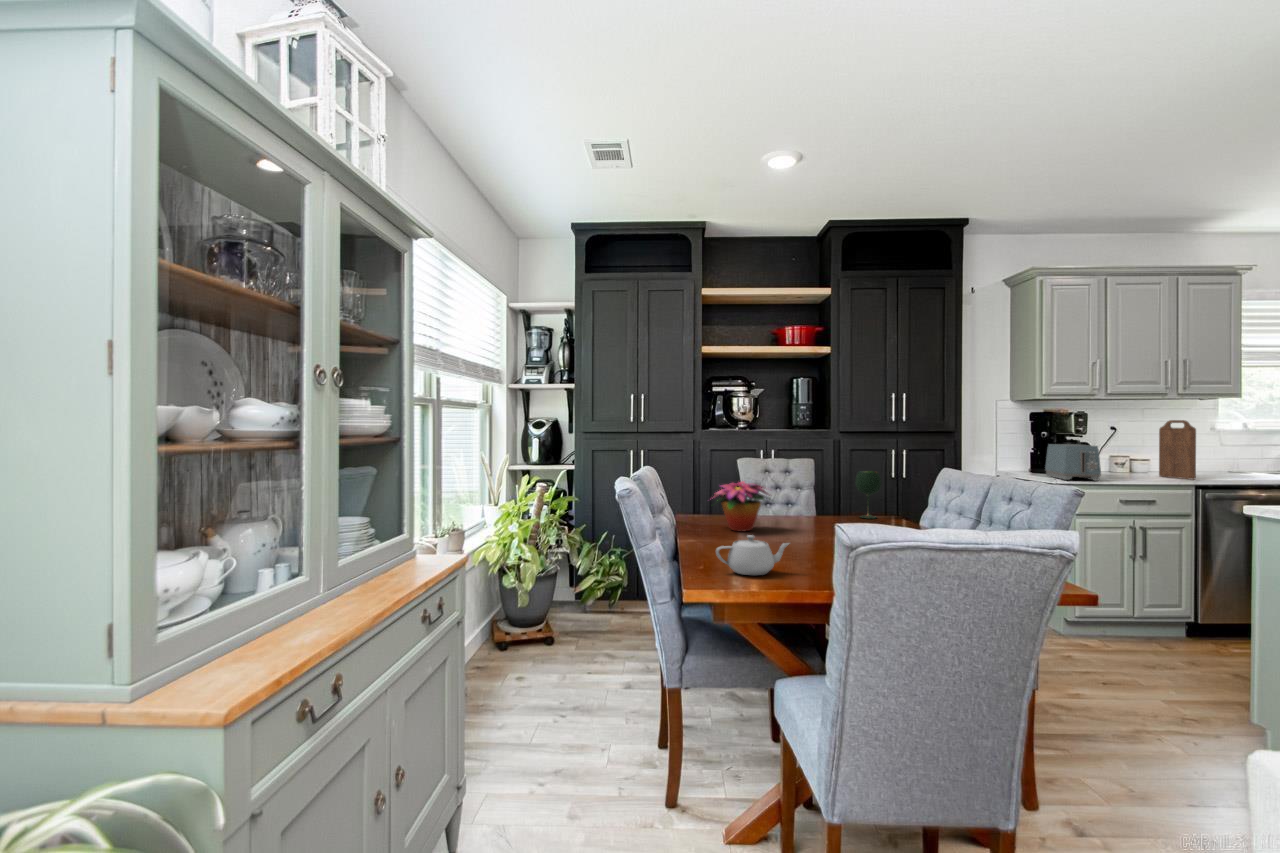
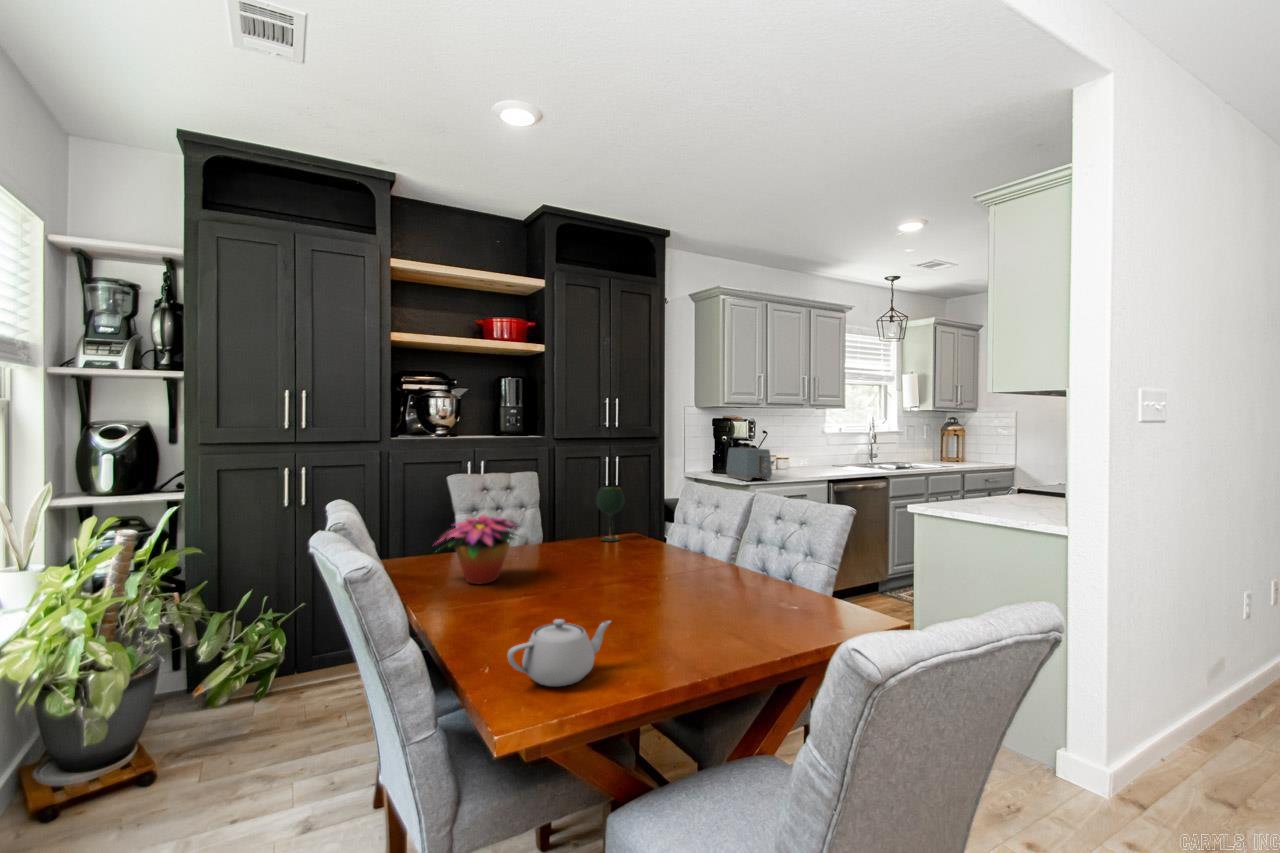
cutting board: present [1159,420,1196,479] -> none [802,426,828,475]

